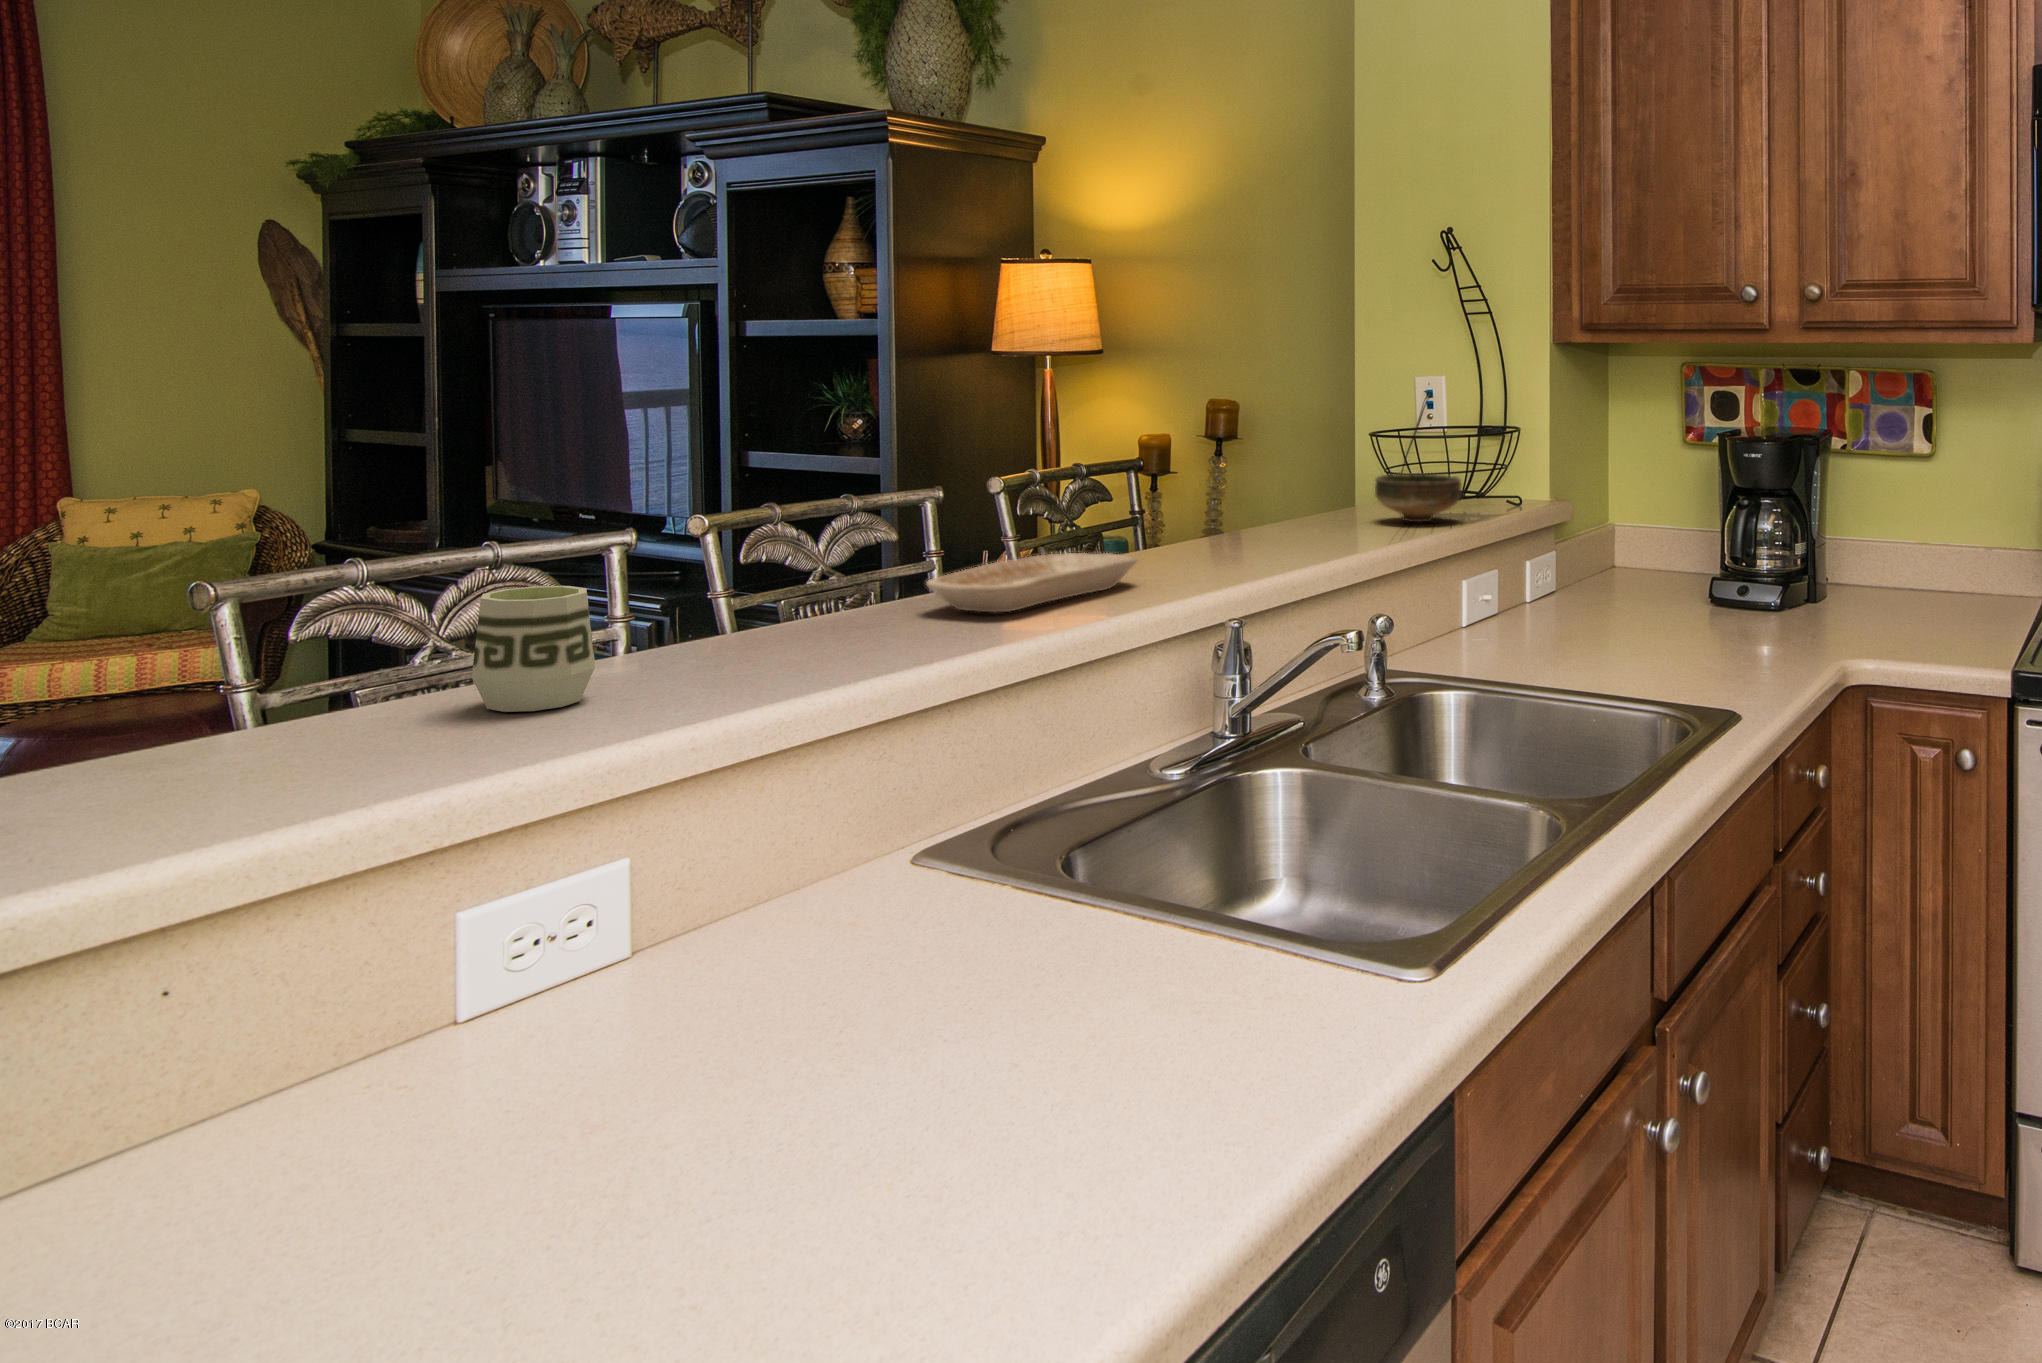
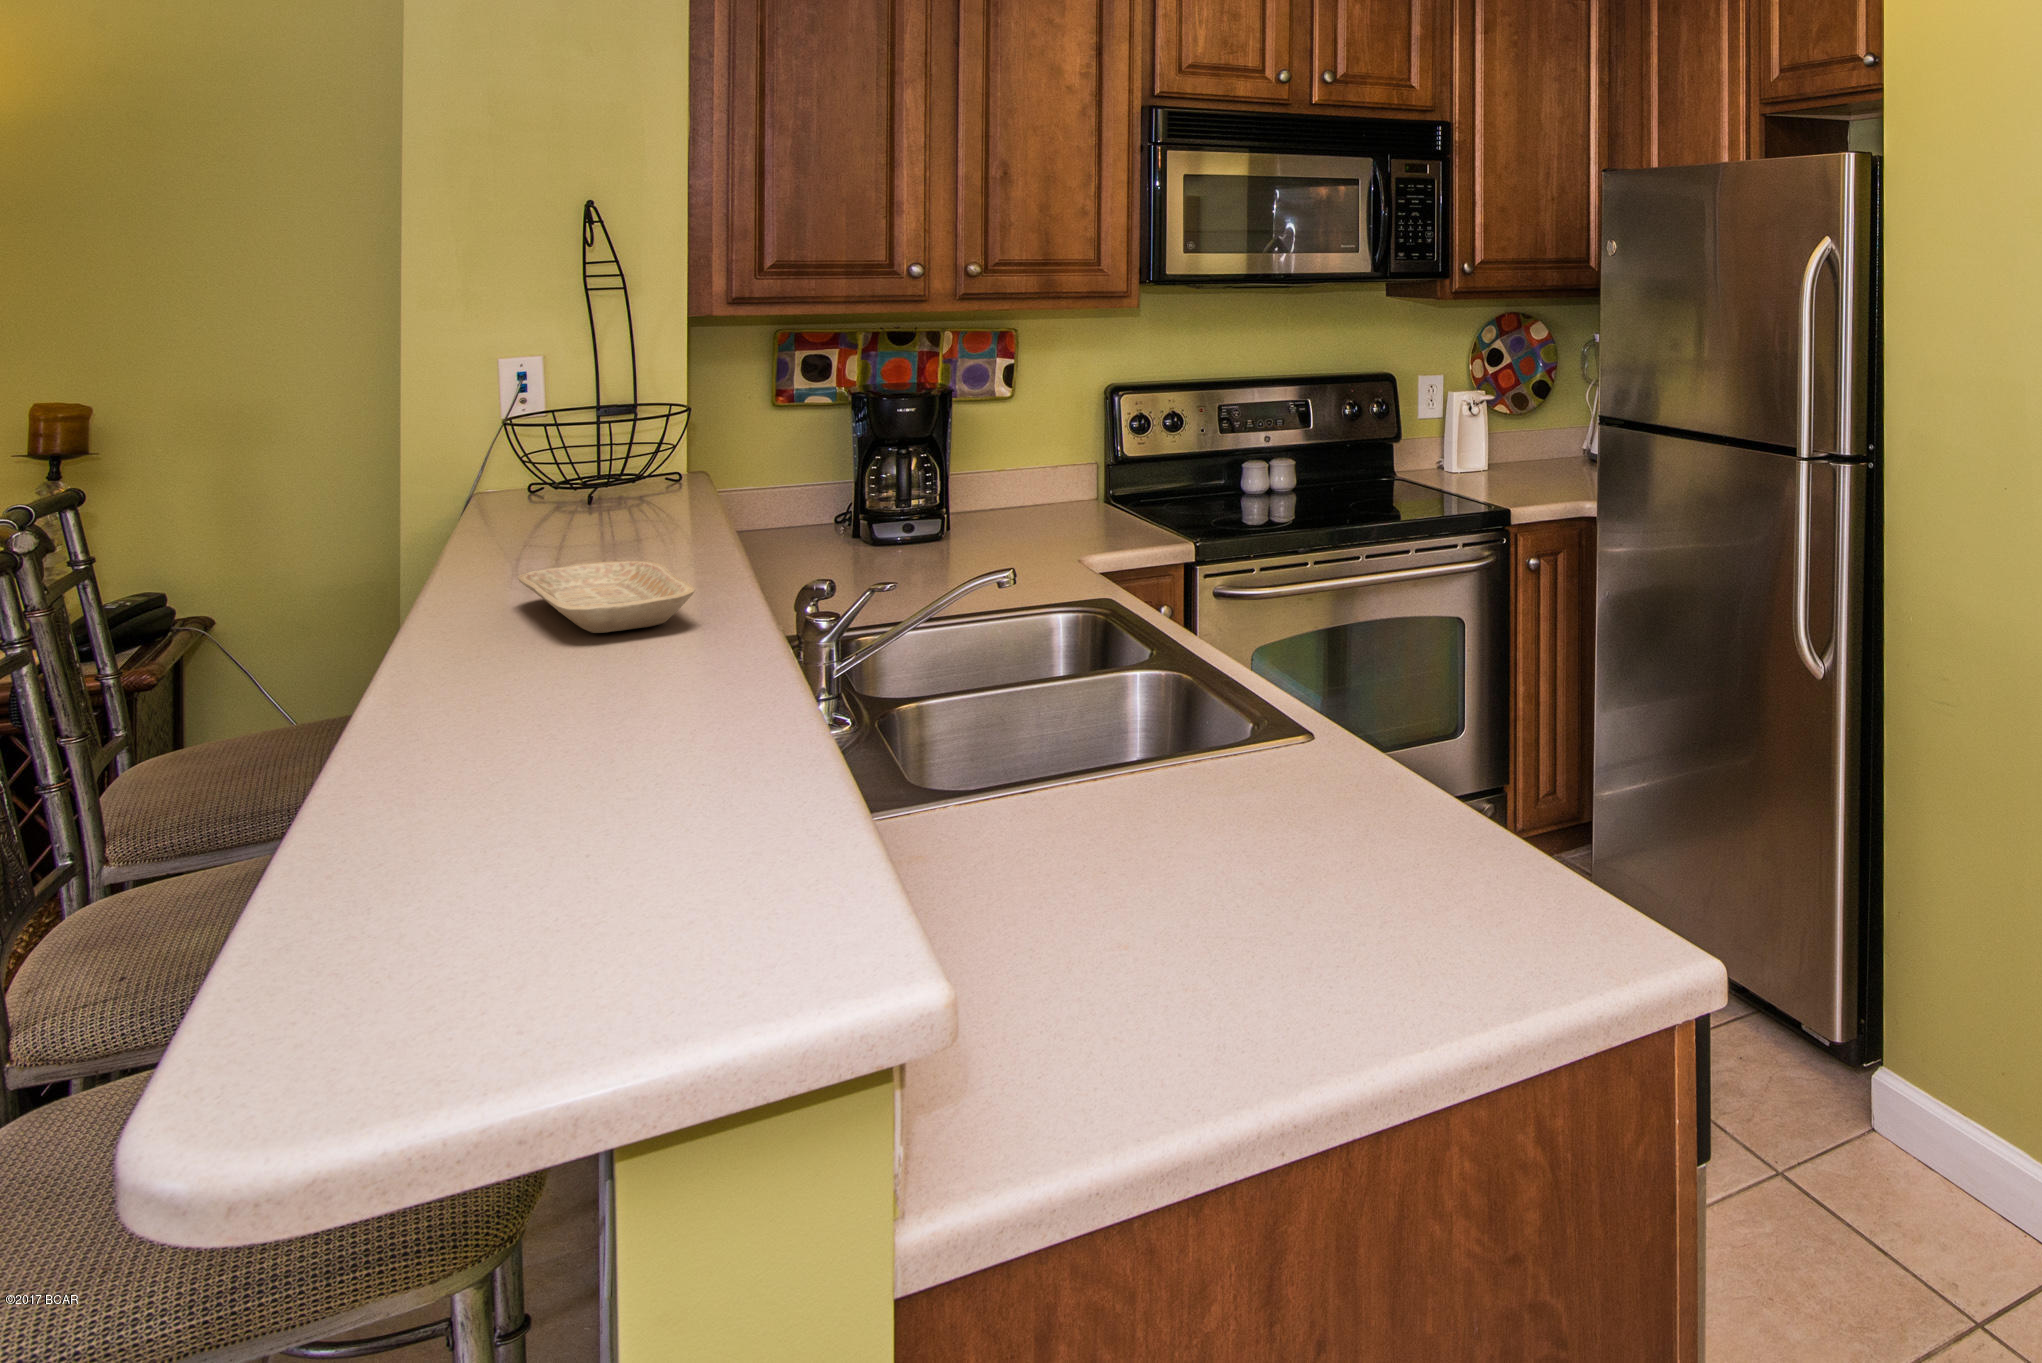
bowl: present [1375,474,1461,522] -> none [541,456,648,509]
cup: present [472,586,595,712] -> none [577,630,716,775]

